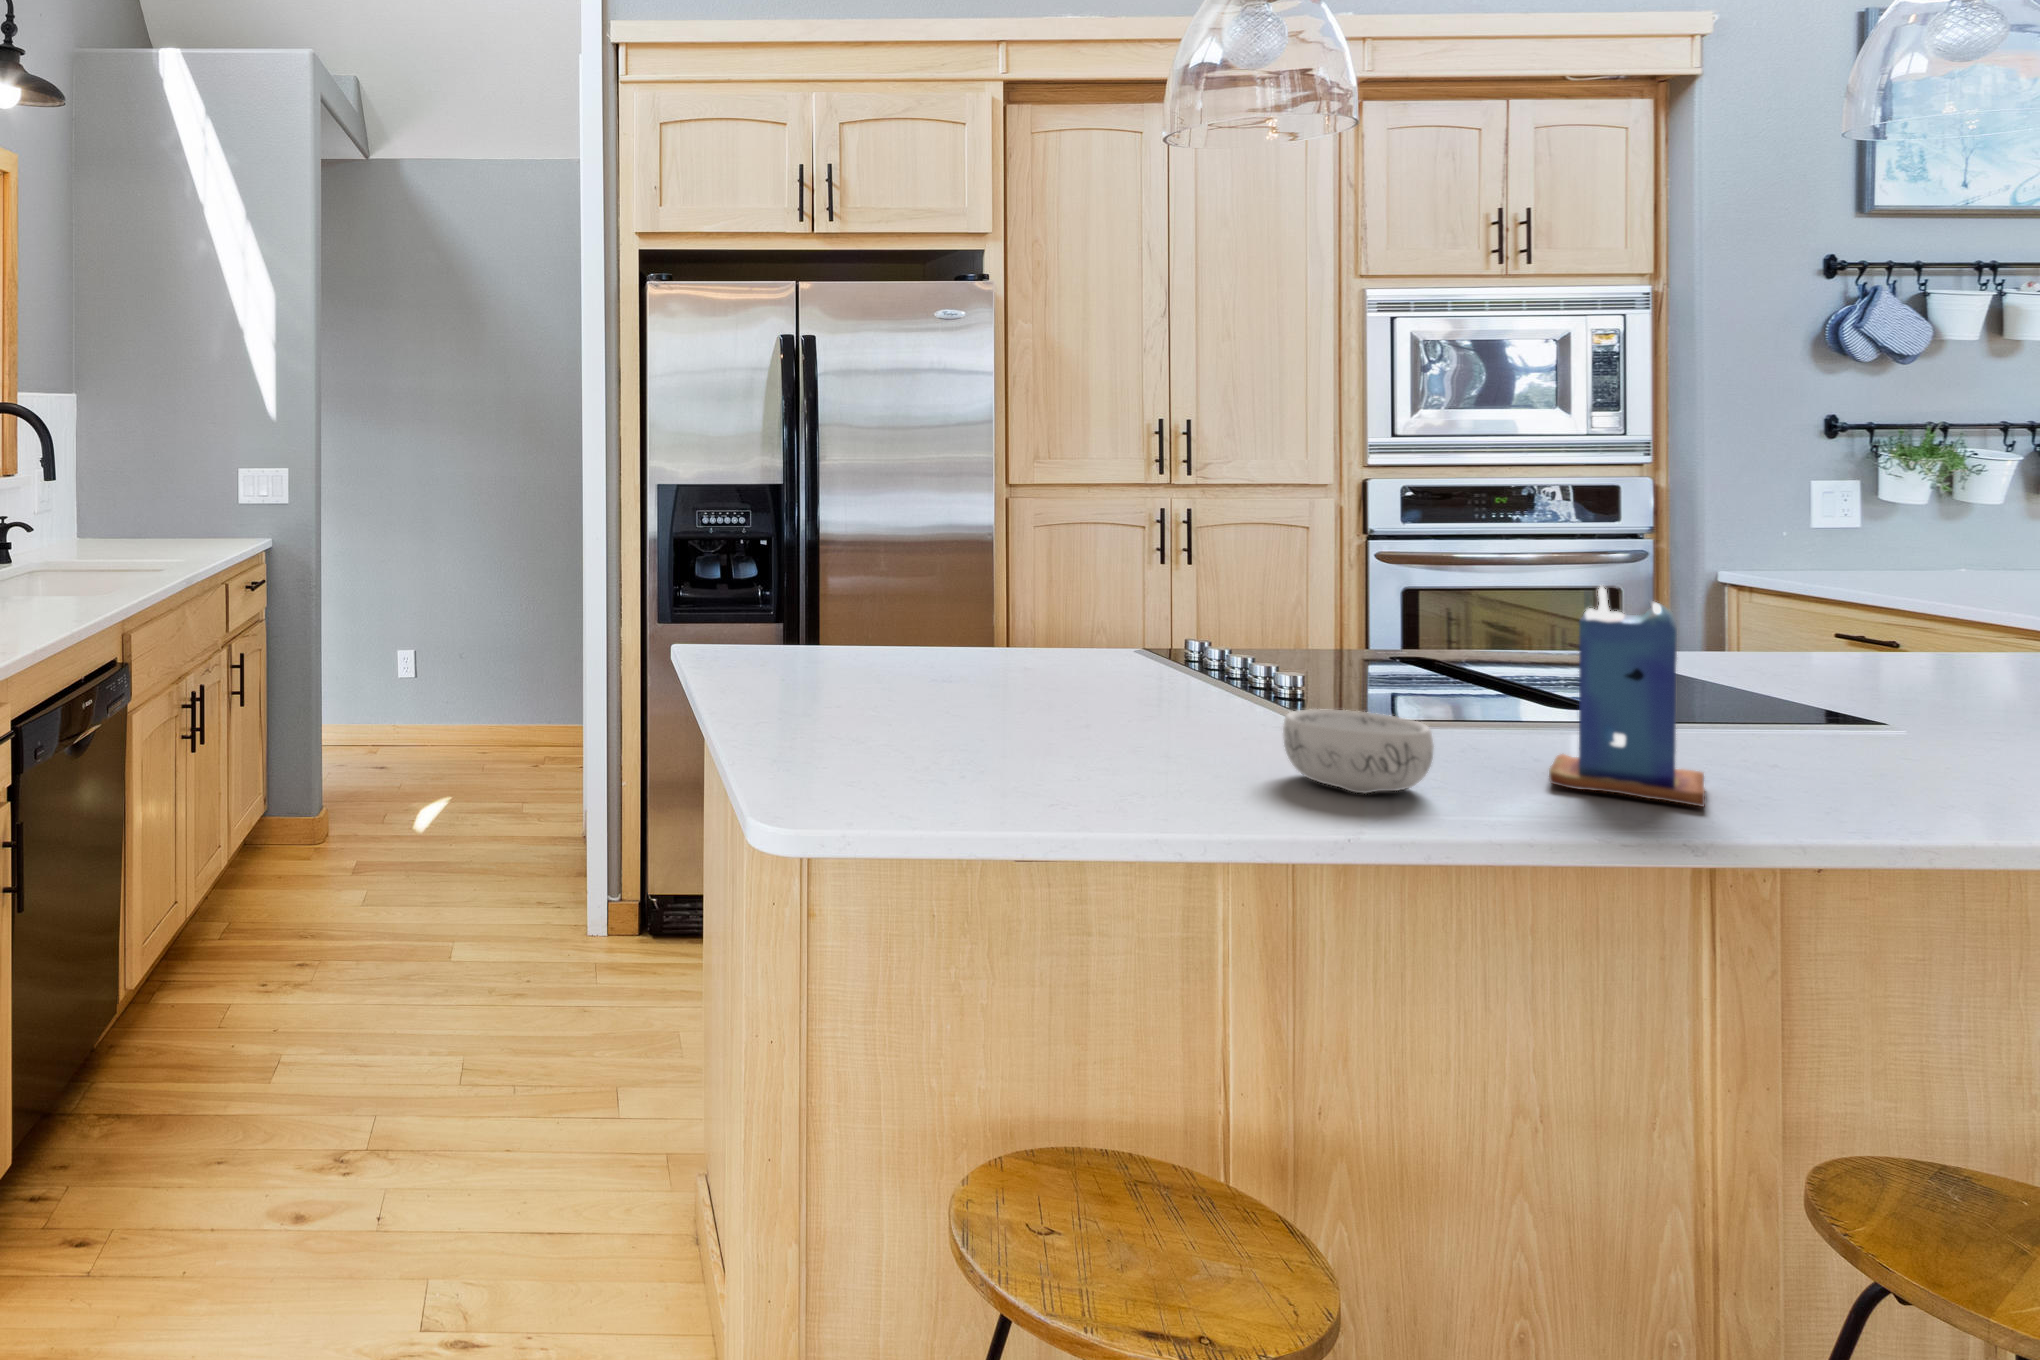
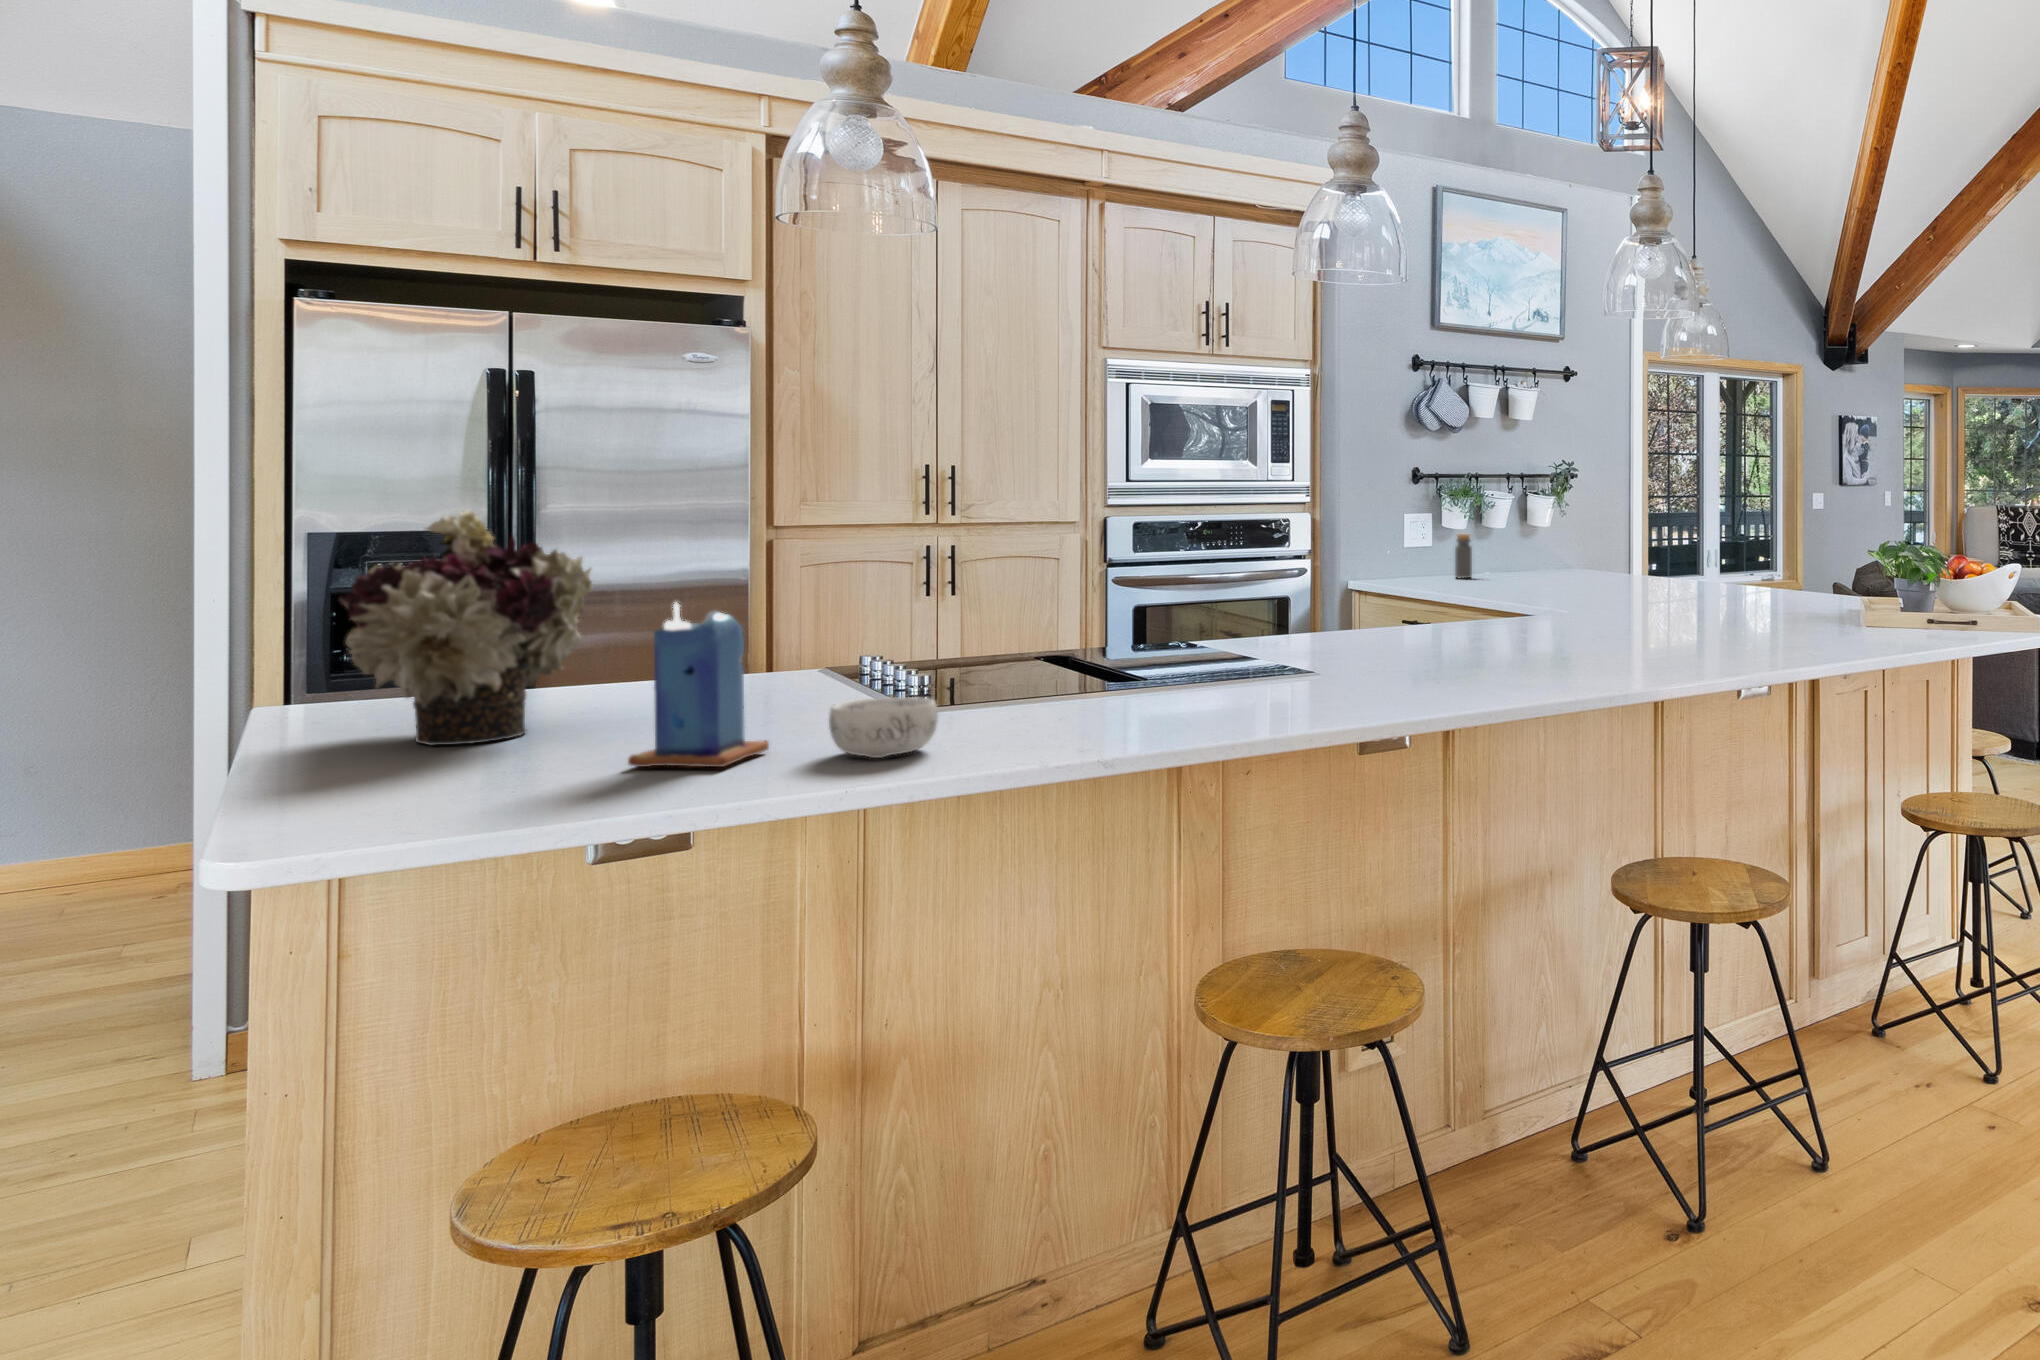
flower arrangement: none [759,464,968,702] -> present [339,509,593,745]
bottle: none [1910,510,1946,575] -> present [1455,534,1472,578]
candle: present [1549,586,1705,807] -> present [628,602,769,767]

